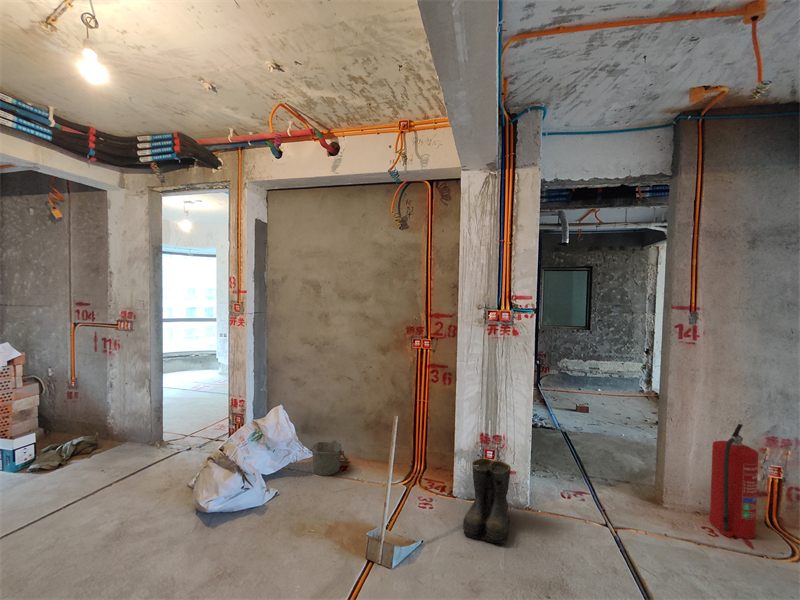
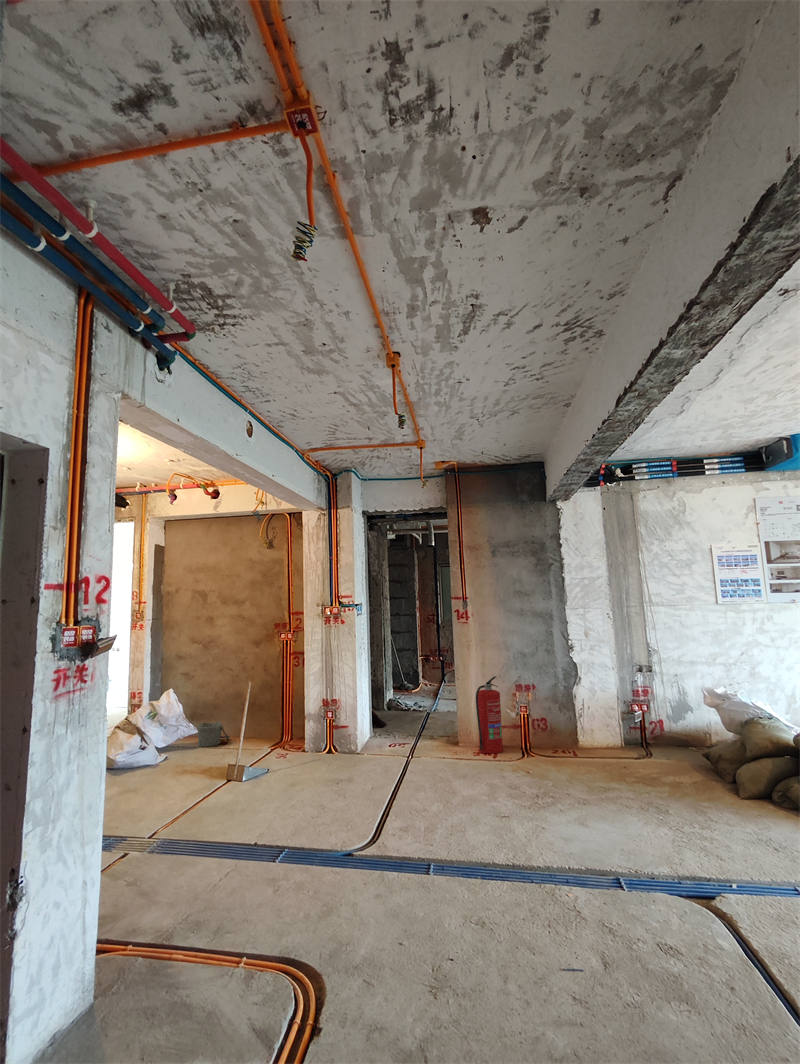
boots: present [463,458,511,543] -> none [297,715,338,765]

